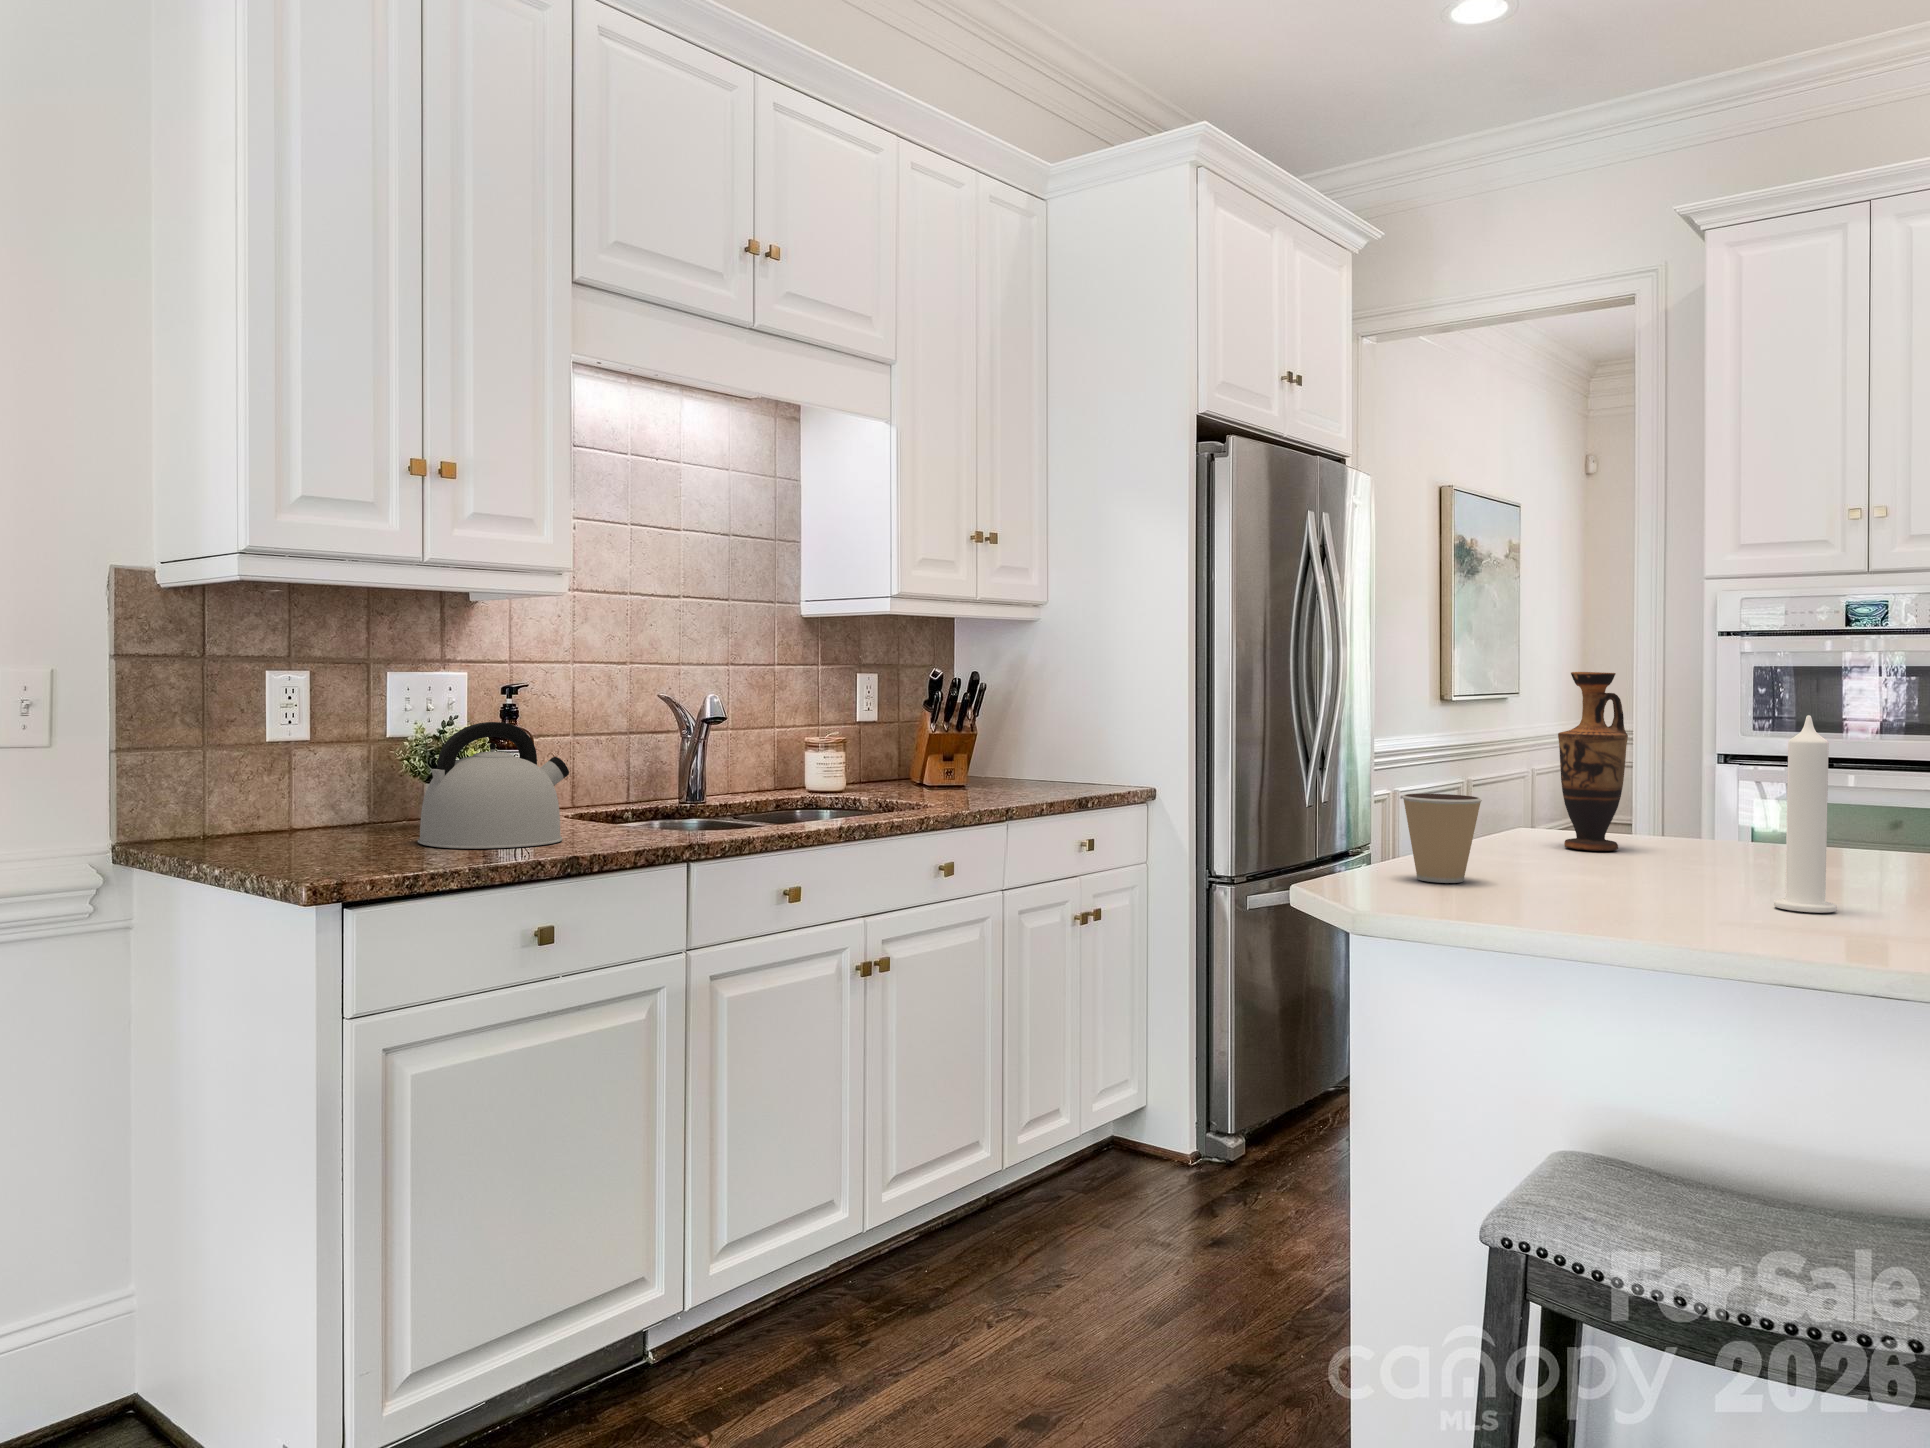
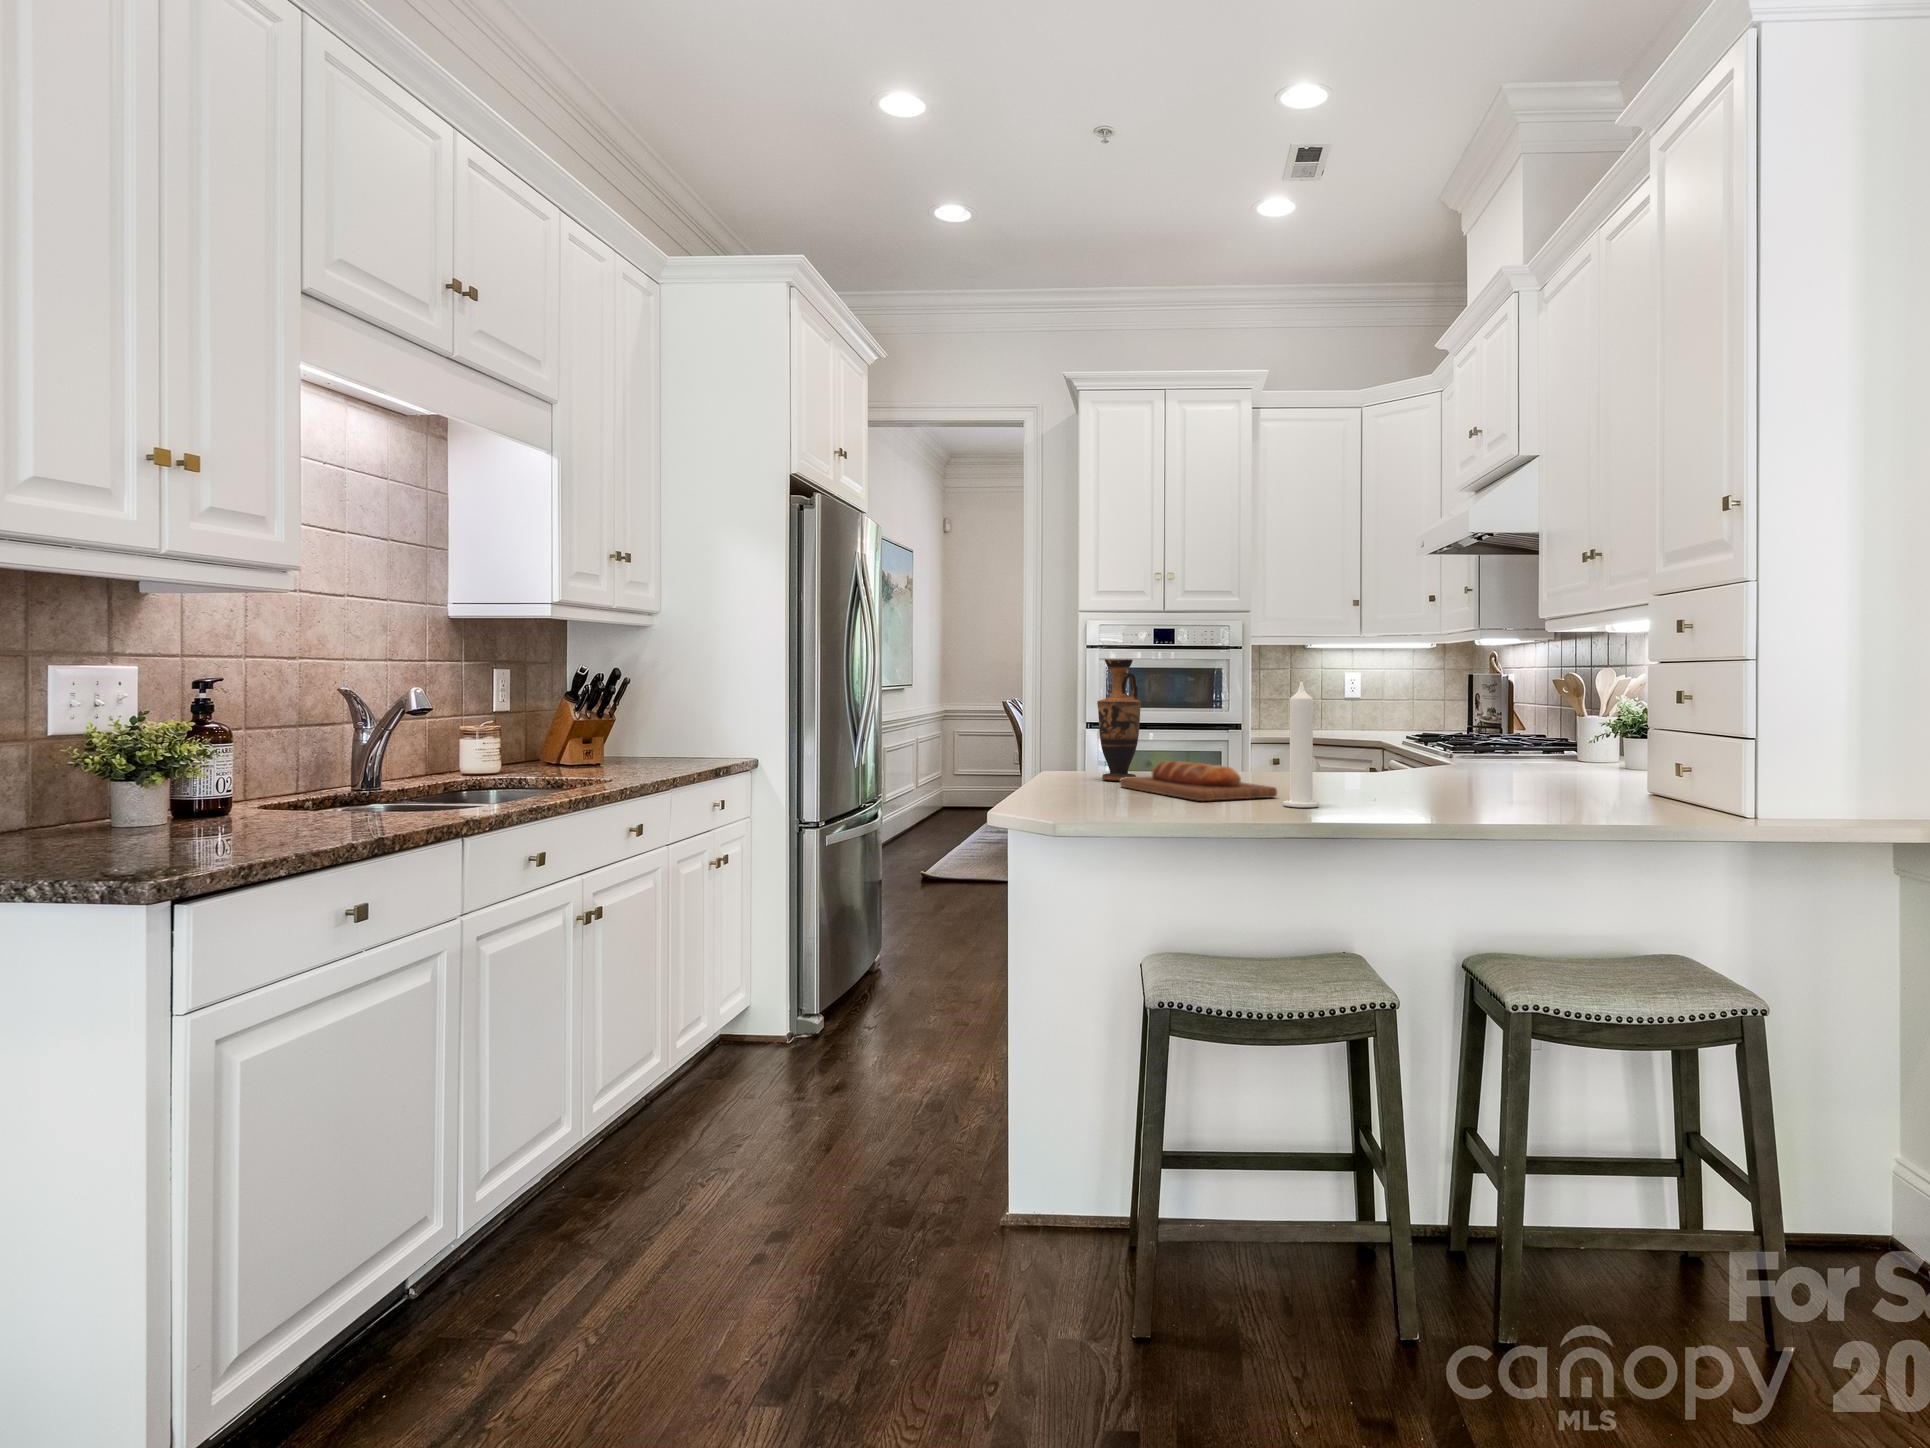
kettle: present [418,722,569,849] -> none [127,714,300,845]
coffee cup: present [1402,794,1482,883] -> none [1048,744,1102,807]
bread loaf: none [1568,825,1794,893] -> present [1120,761,1277,801]

